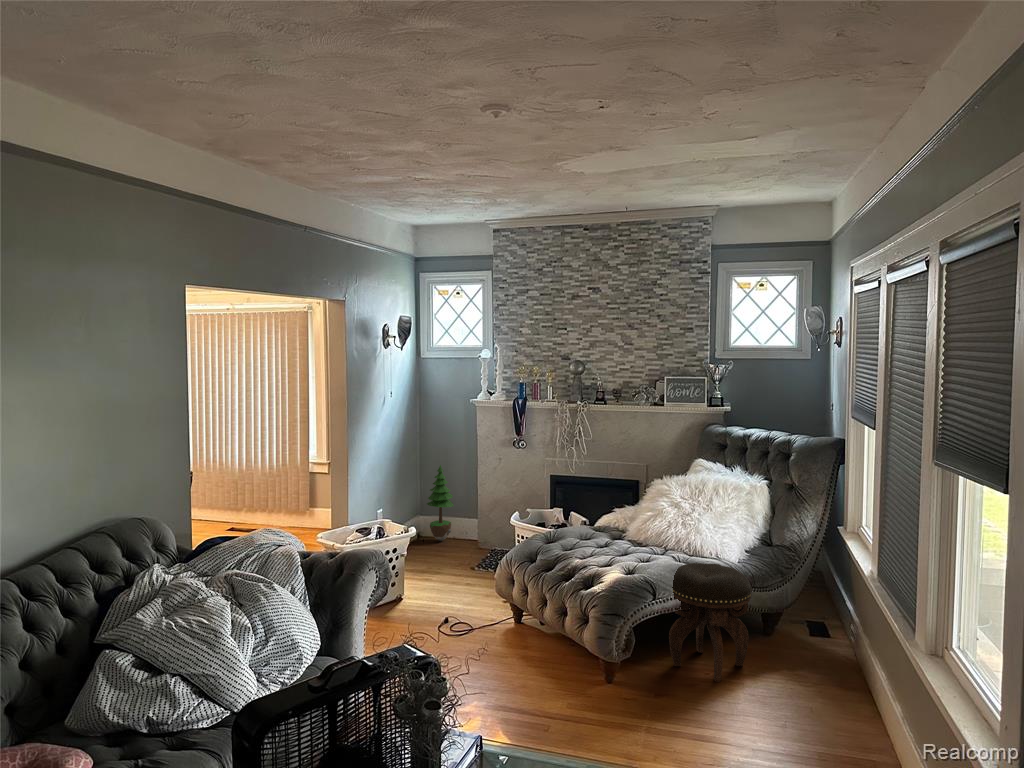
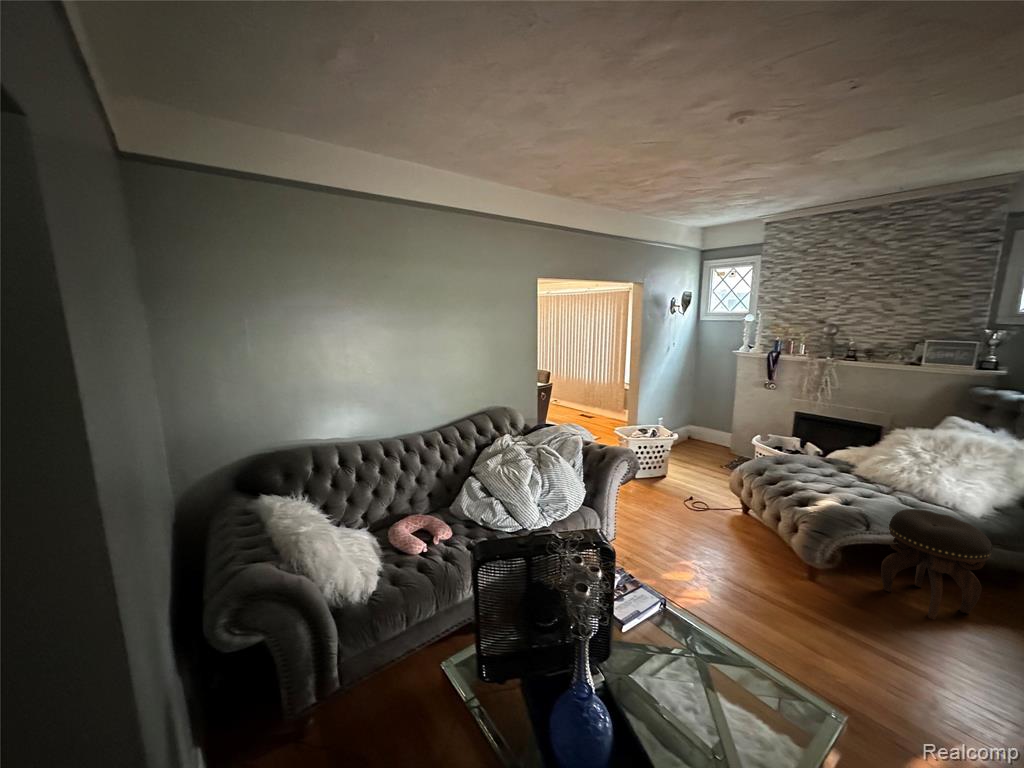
potted tree: present [427,465,454,541] -> none [694,394,715,446]

